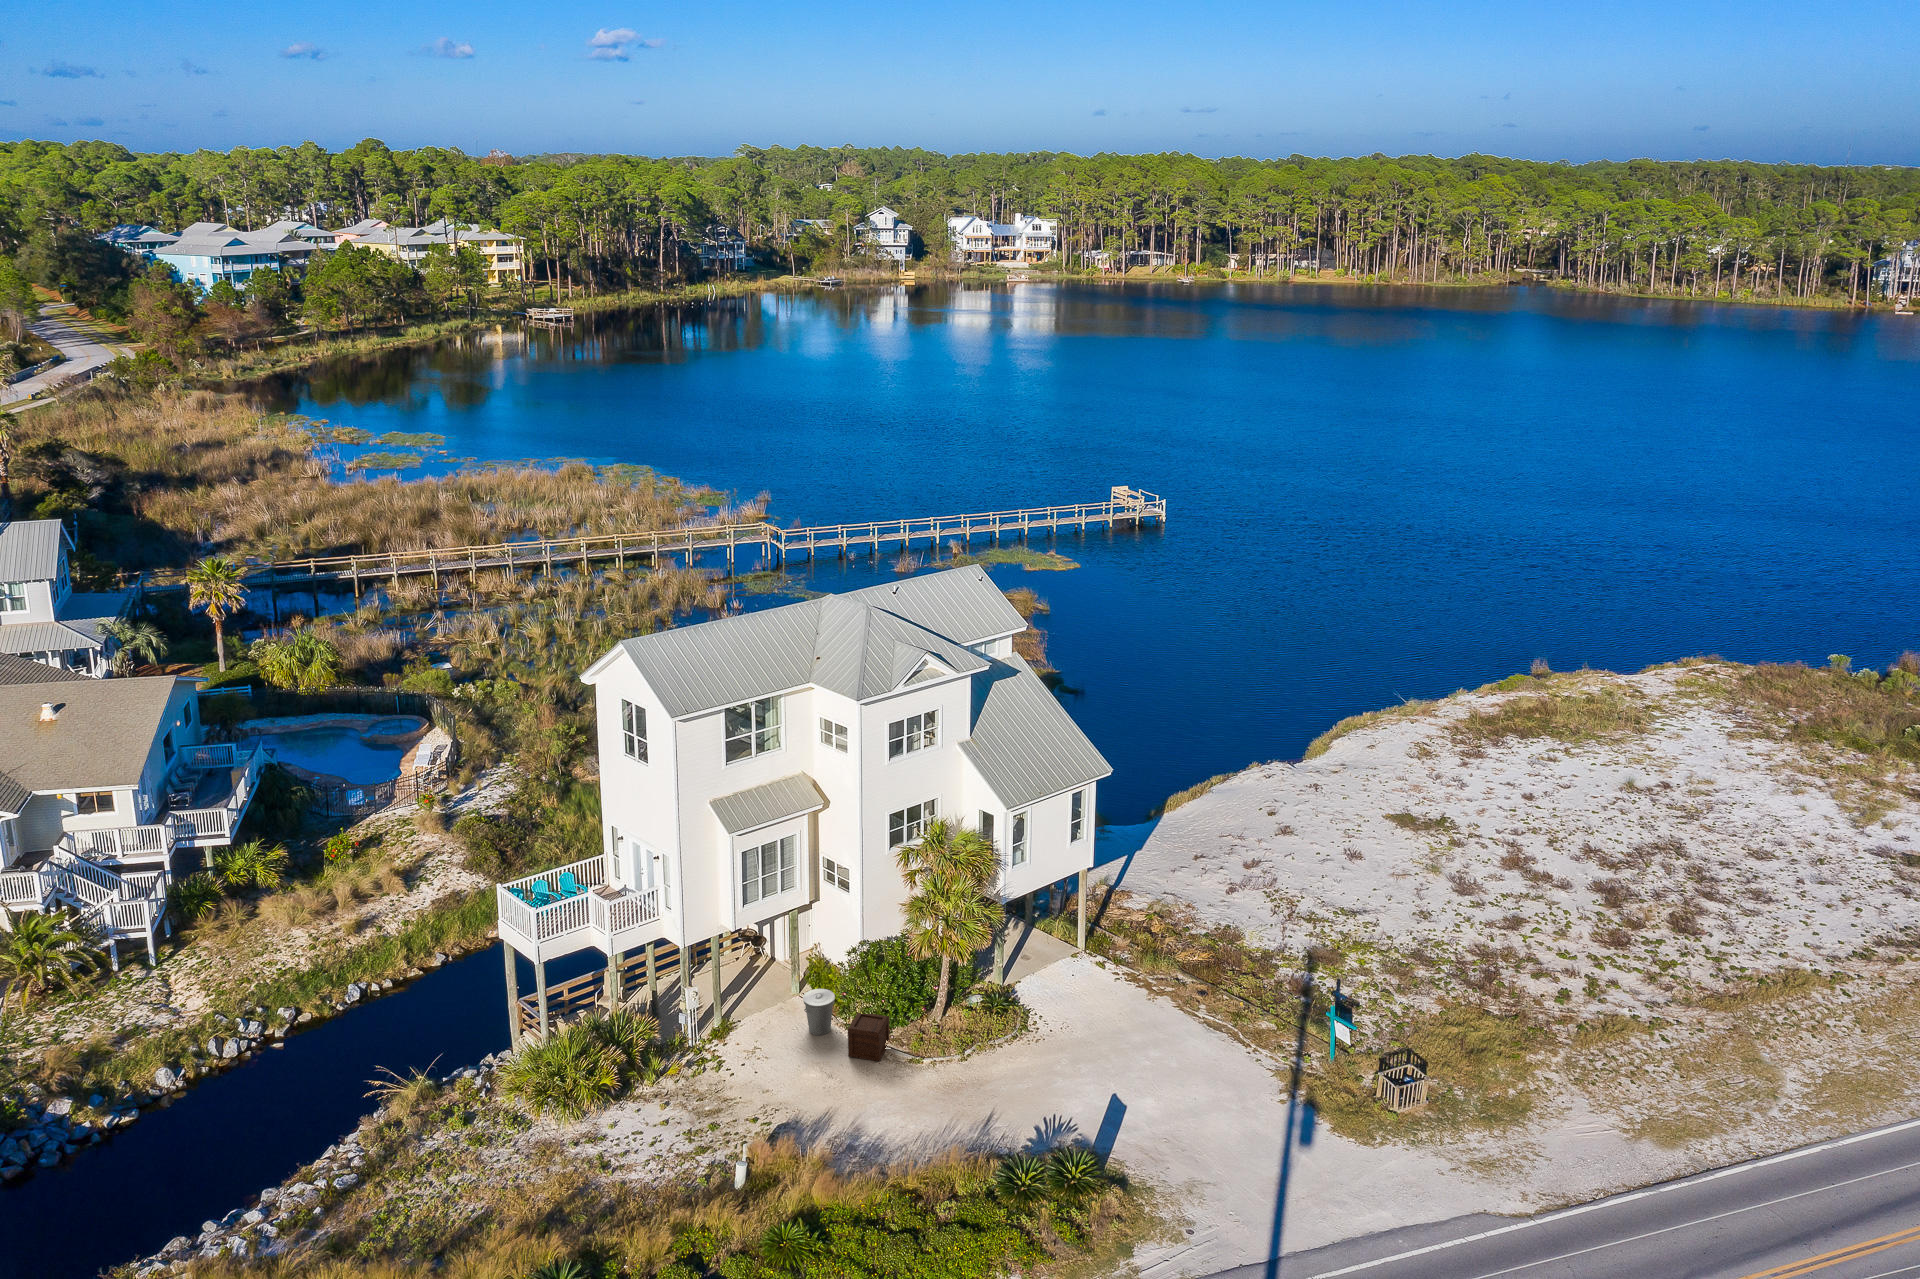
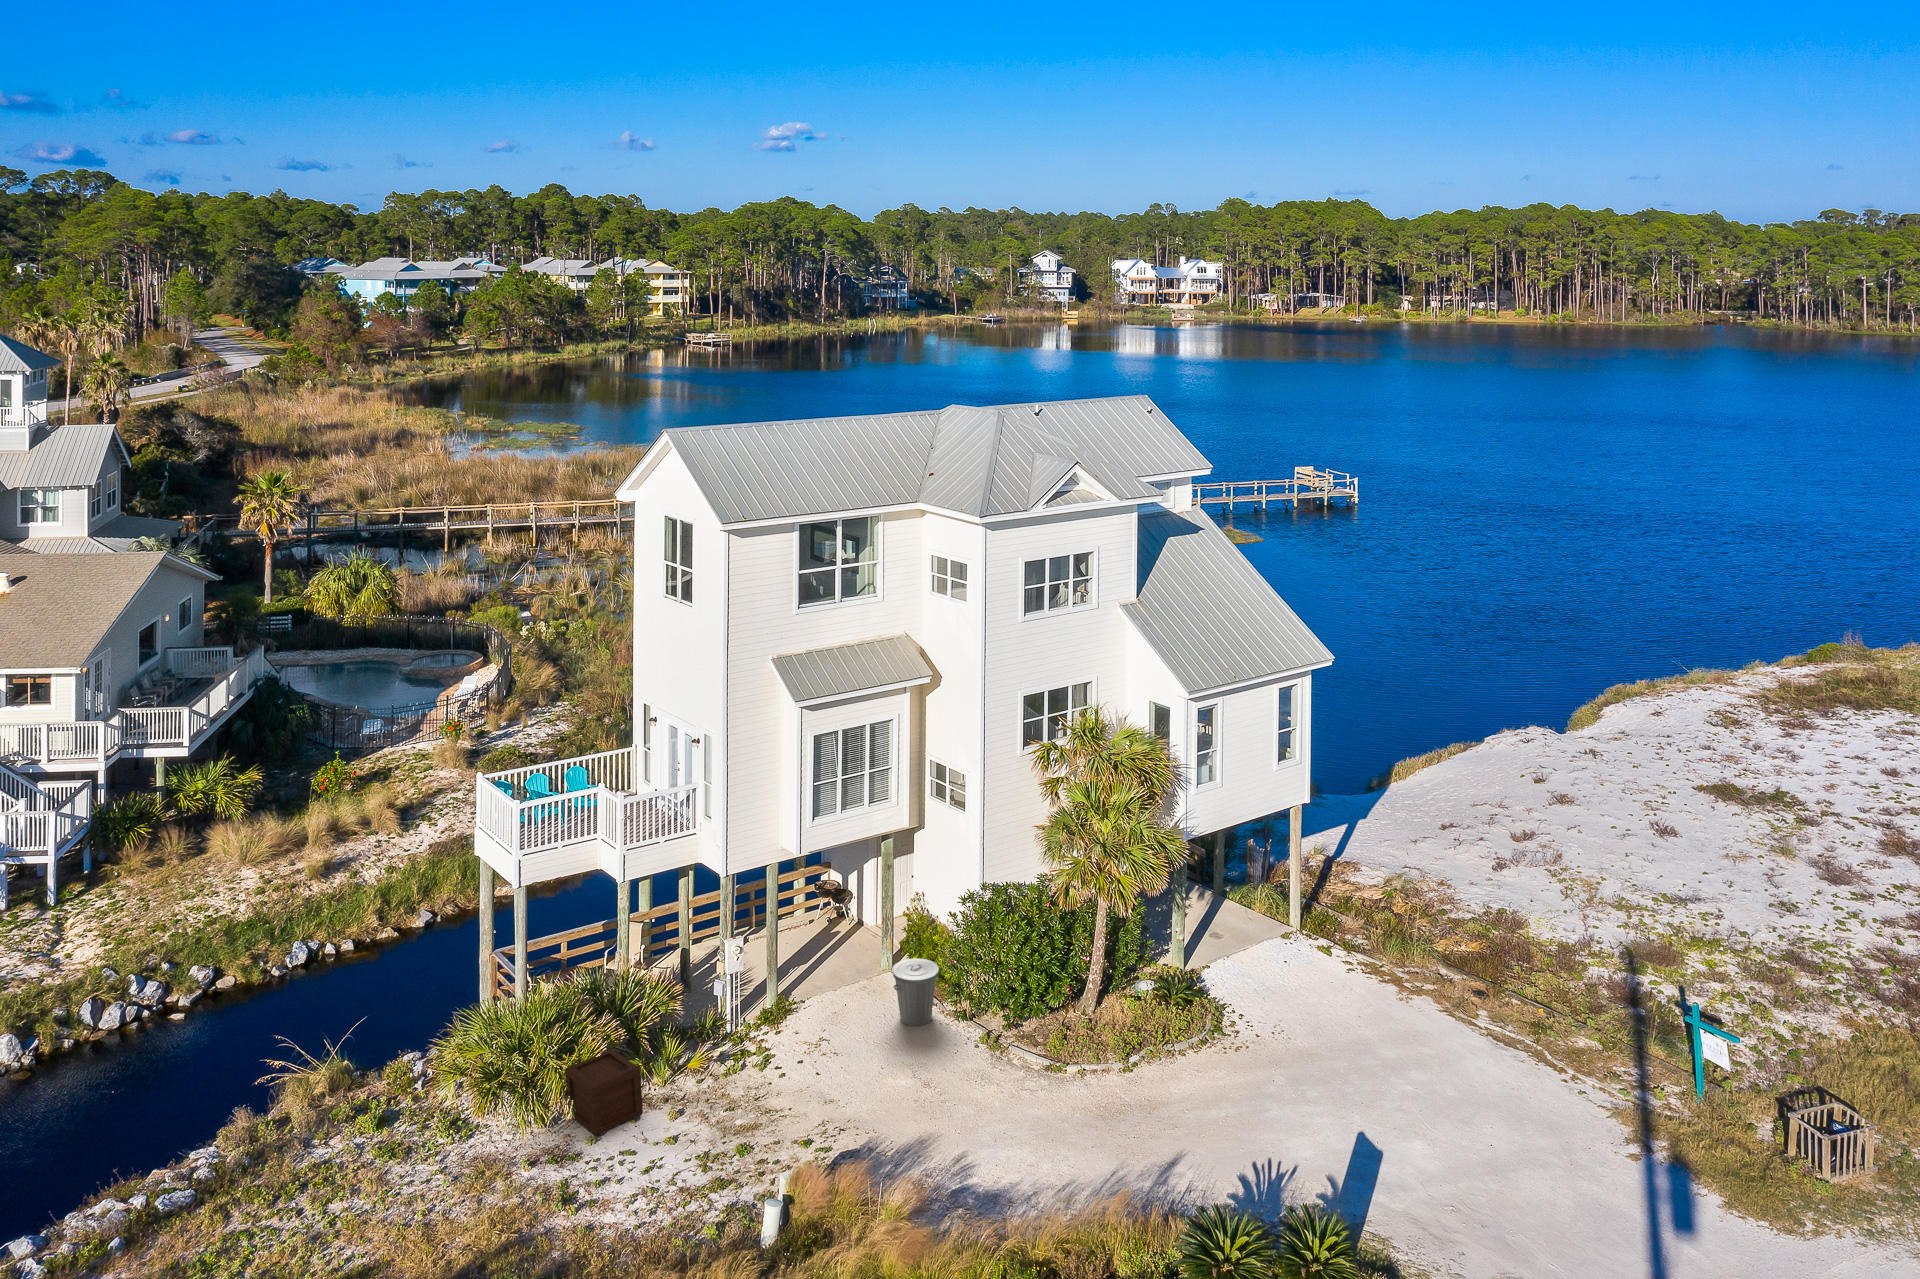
wooden crate: present [848,1013,890,1061] -> present [565,1049,643,1136]

